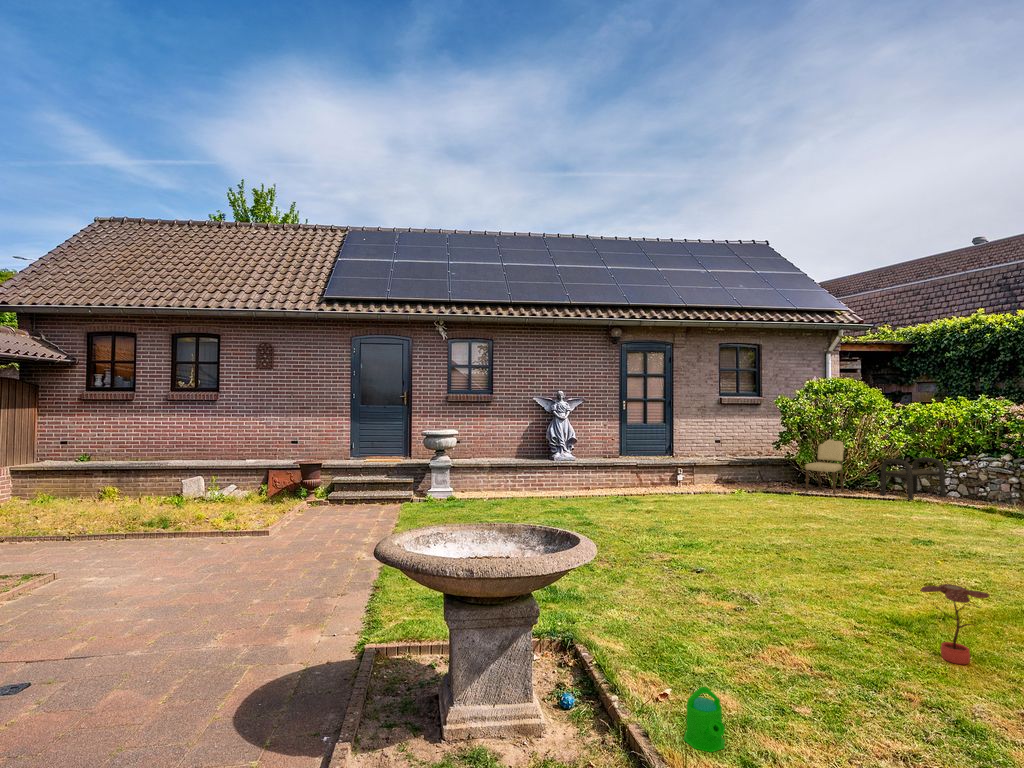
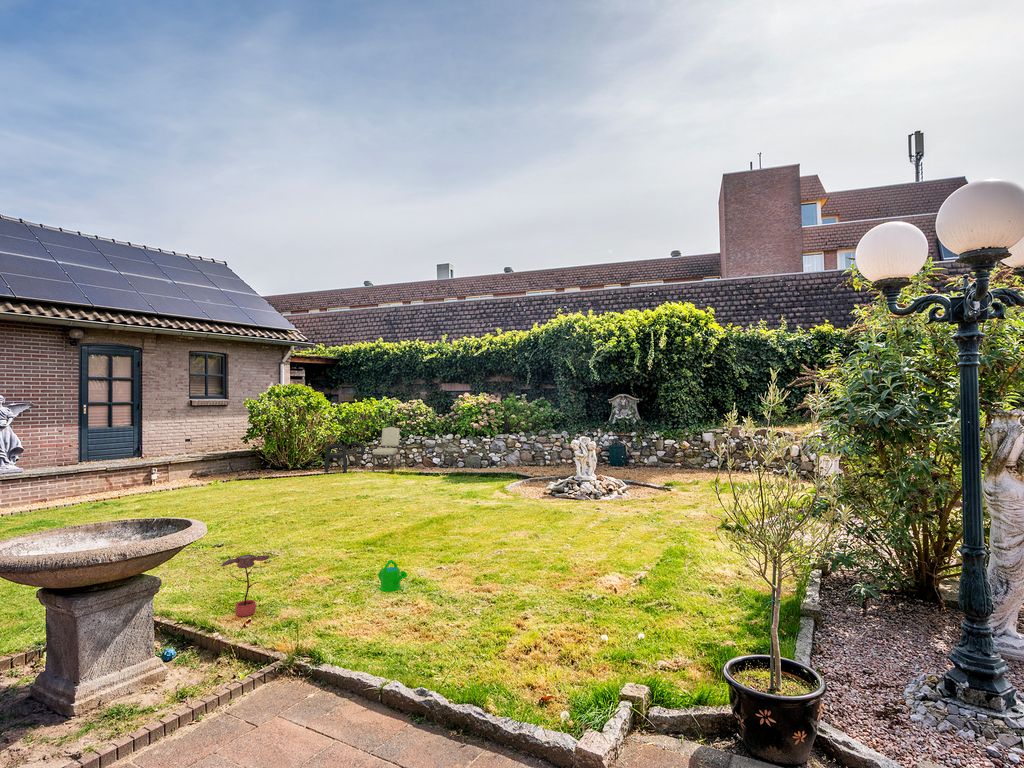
chair: present [805,439,844,495] -> present [373,427,400,471]
potted plant: present [921,584,989,664] -> present [221,555,270,617]
watering can: present [684,687,725,752] -> present [378,560,407,592]

